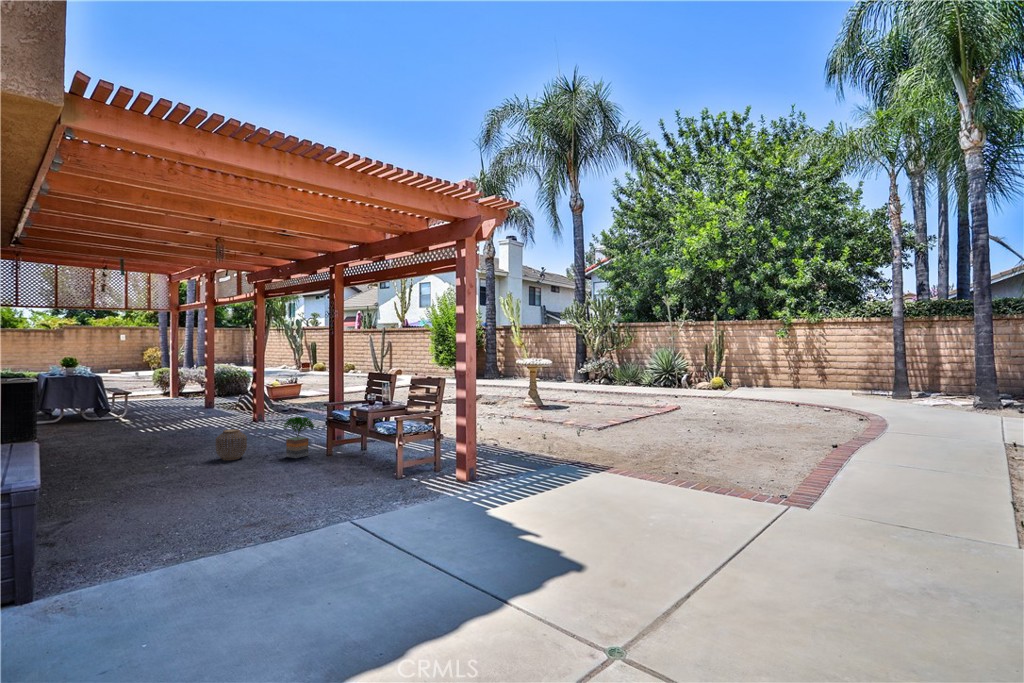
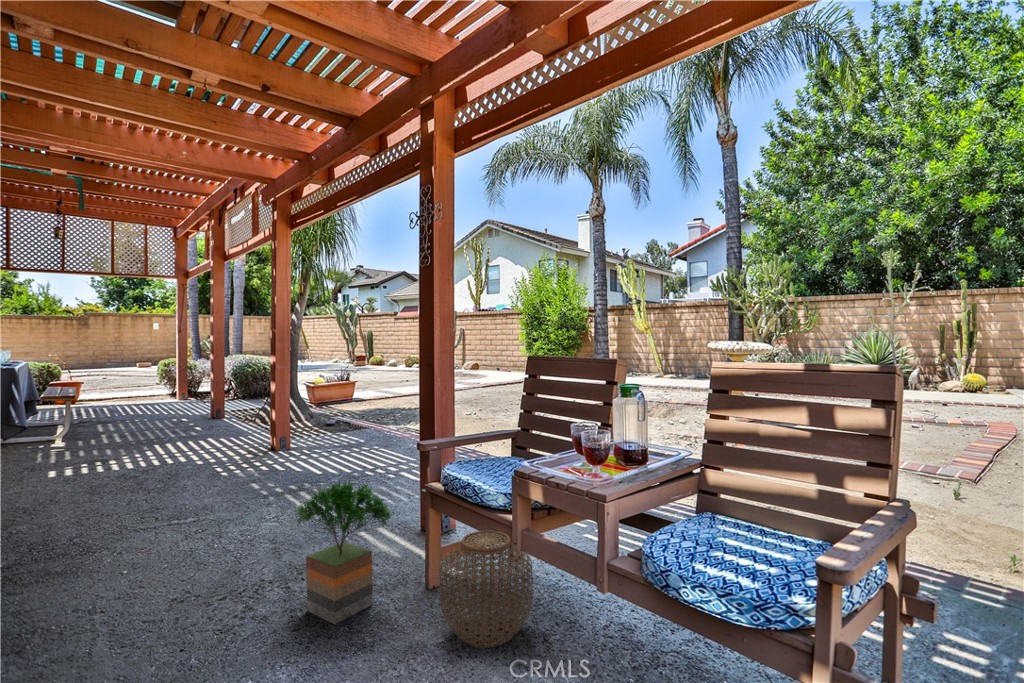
woven basket: present [216,429,247,460] -> present [440,530,533,648]

